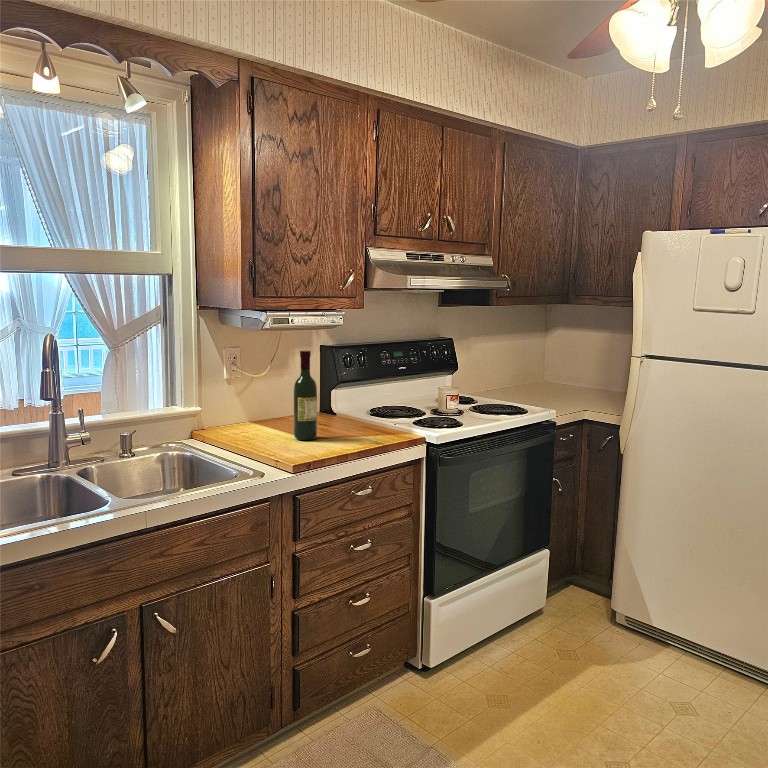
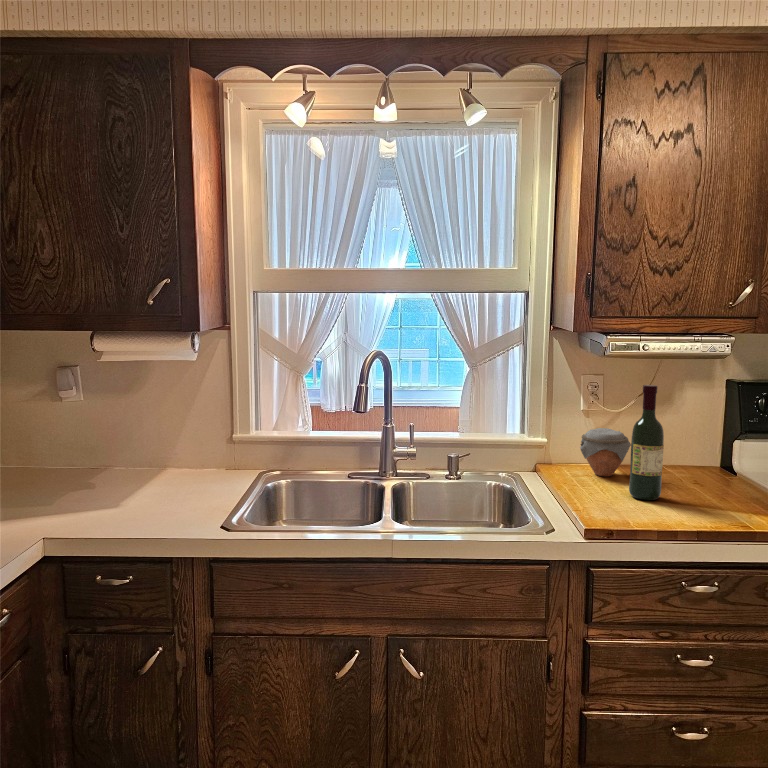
jar: none [235,391,275,431] -> present [580,428,631,476]

